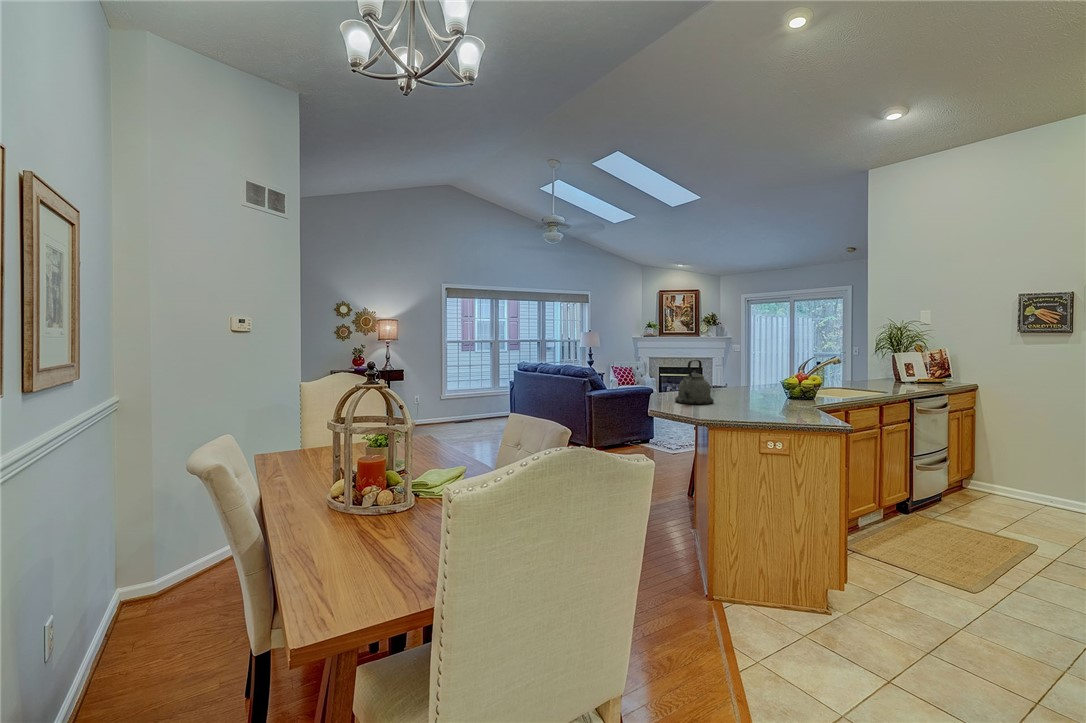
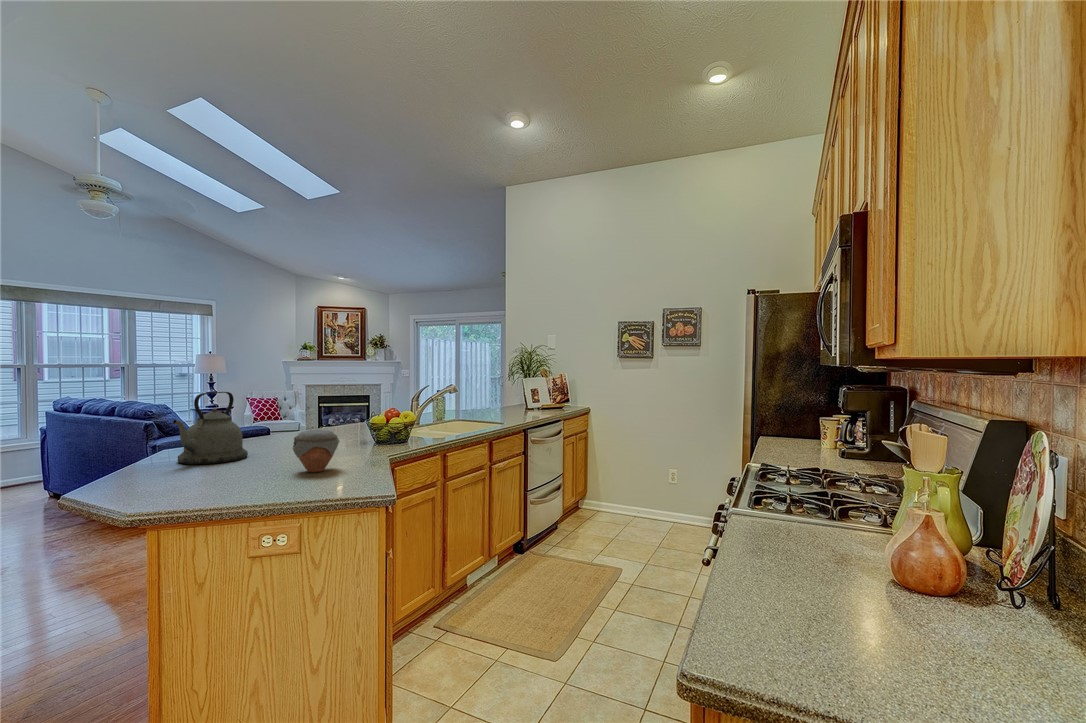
jar: none [761,386,791,413] -> present [293,430,340,472]

